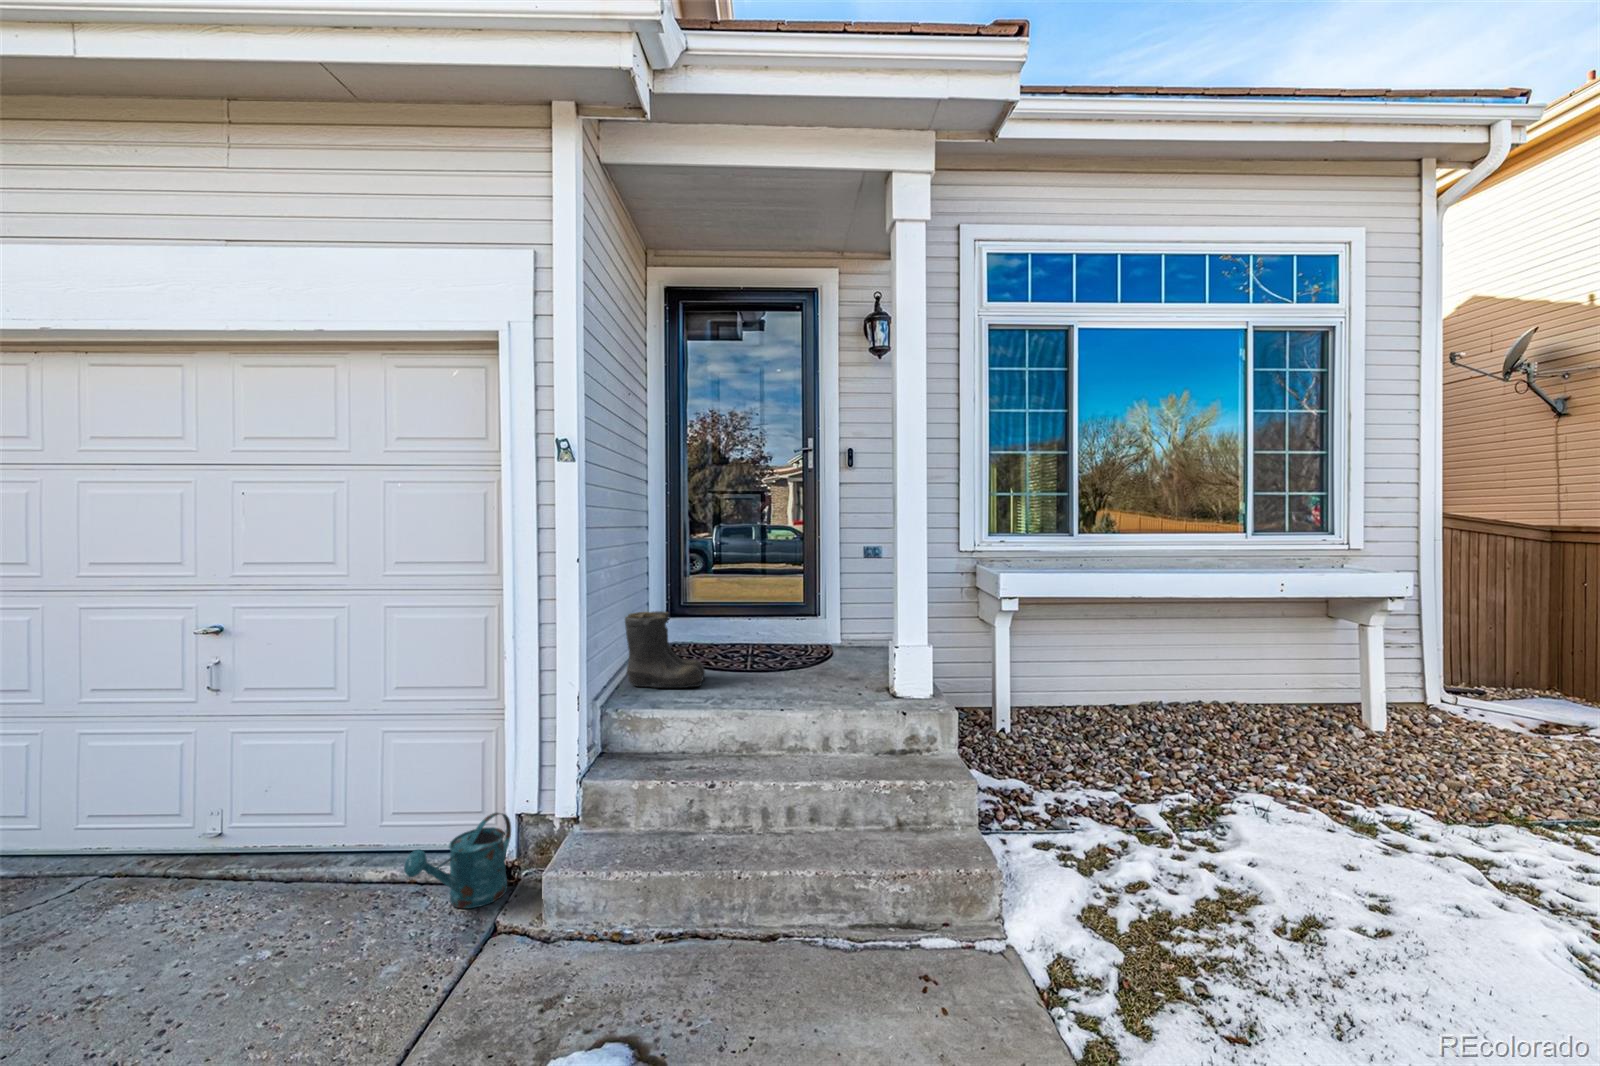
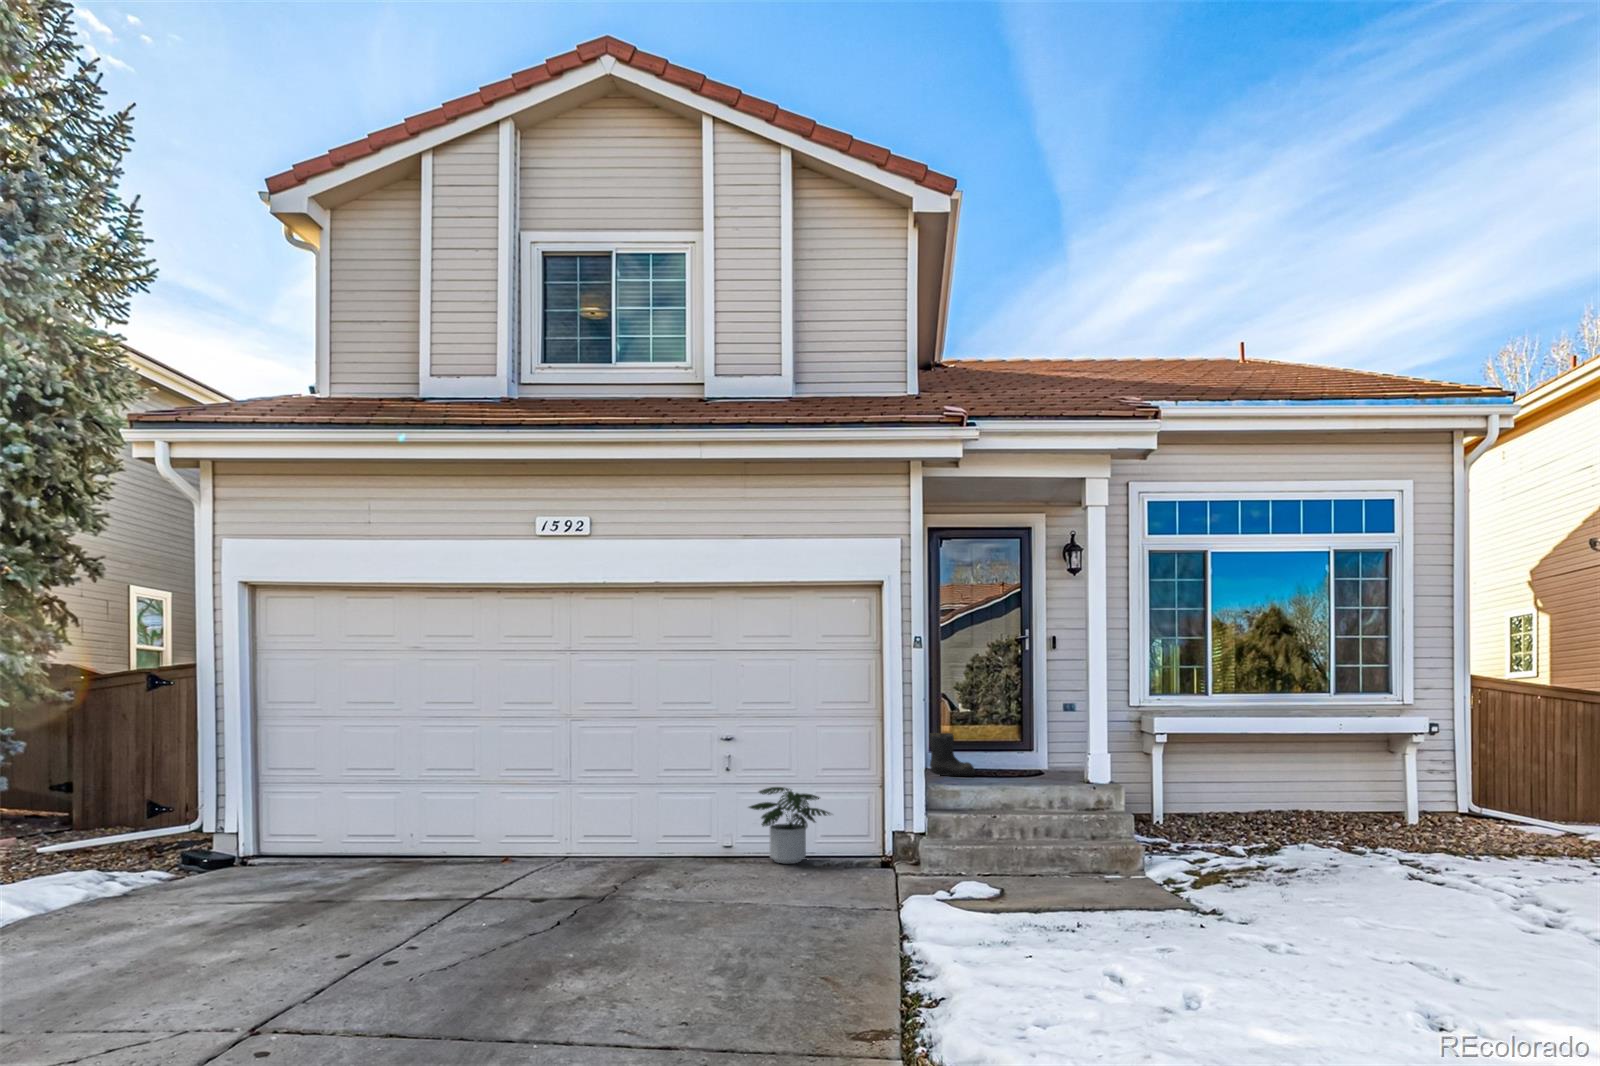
potted plant: none [158,739,366,913] -> present [749,787,830,863]
watering can: present [404,813,511,908] -> none [866,826,898,866]

